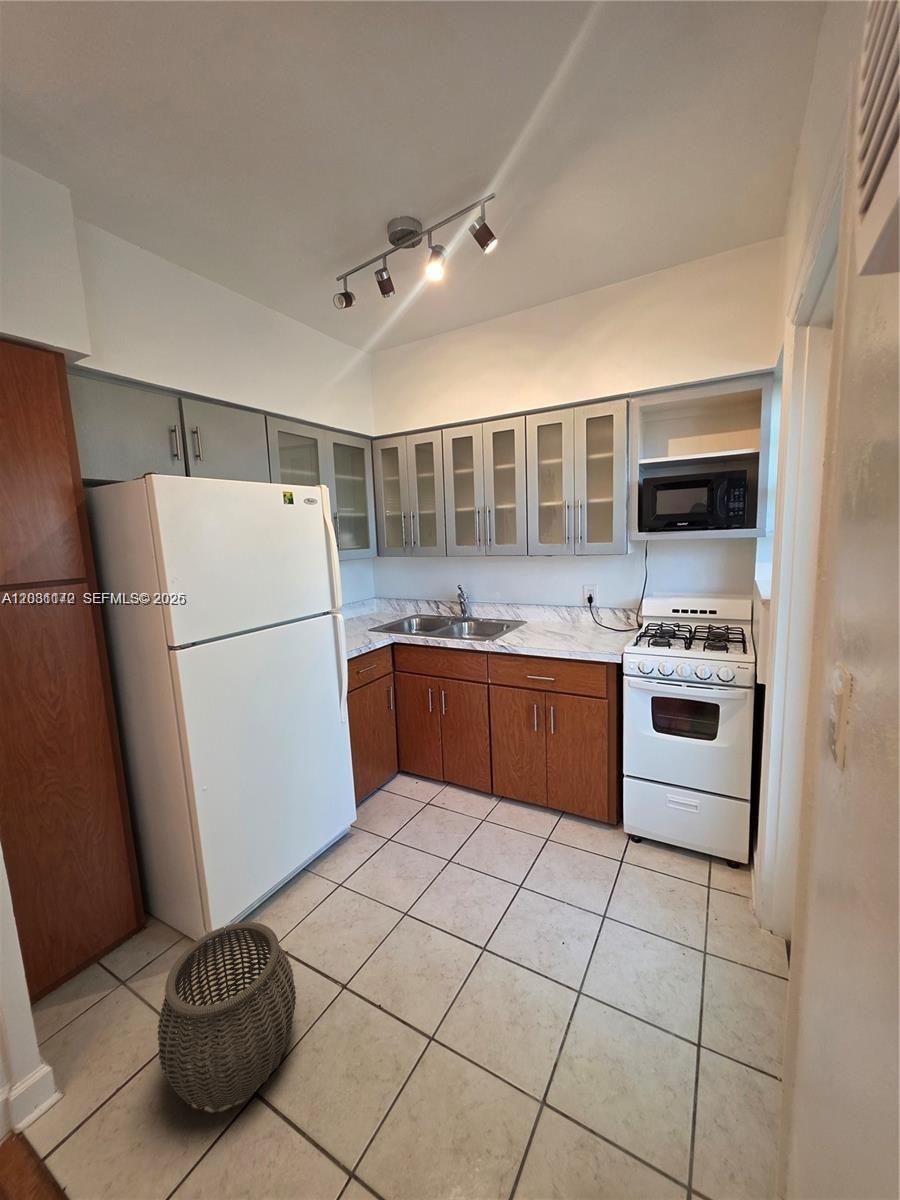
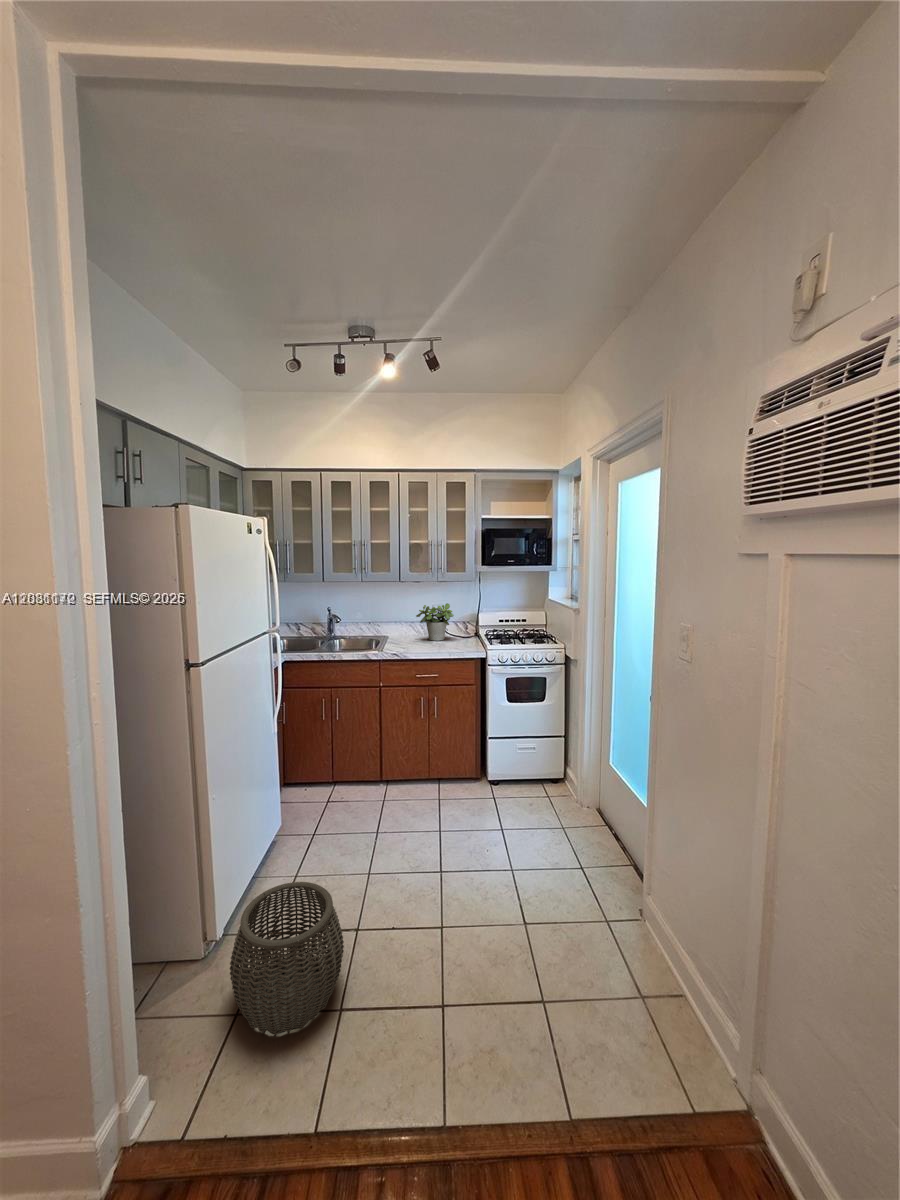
potted plant: none [543,584,593,633] -> present [416,603,454,641]

